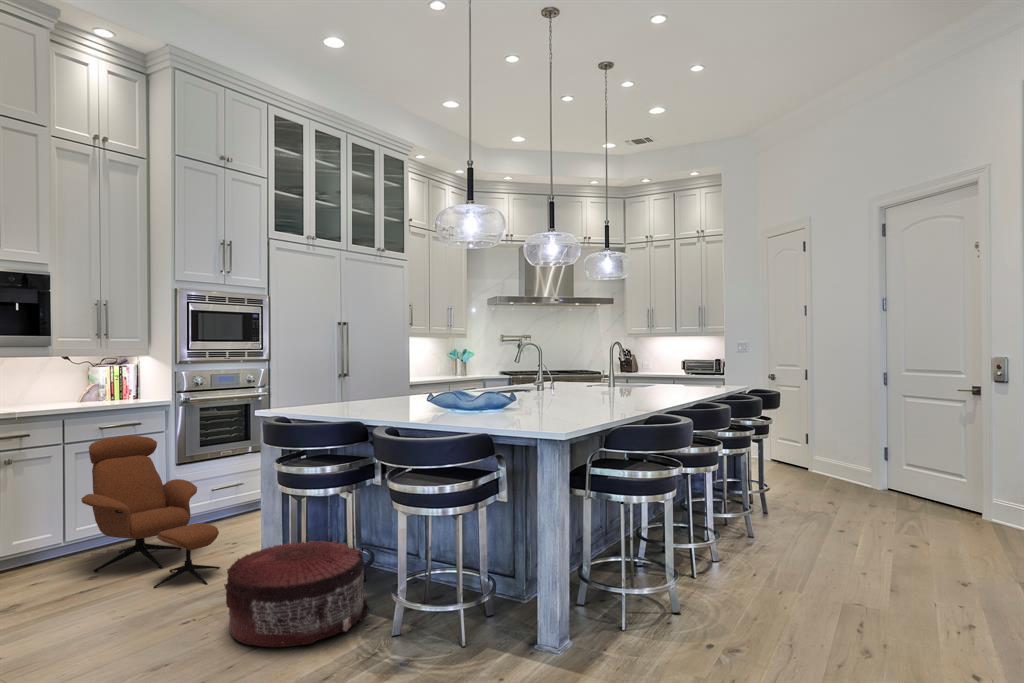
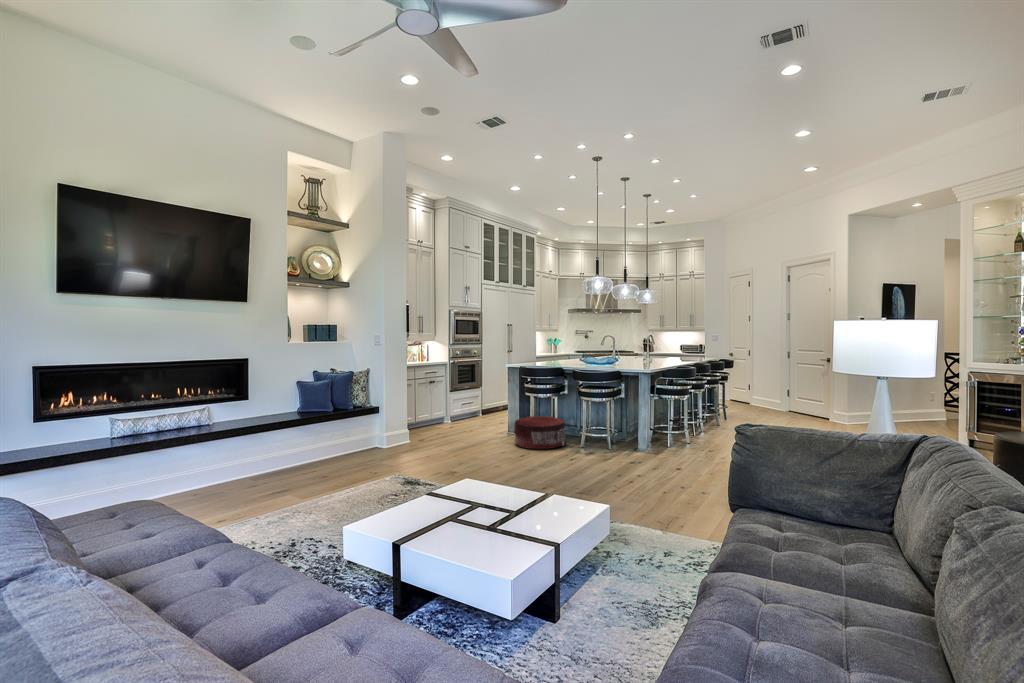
lounge chair: present [81,435,220,588] -> none [427,376,490,437]

